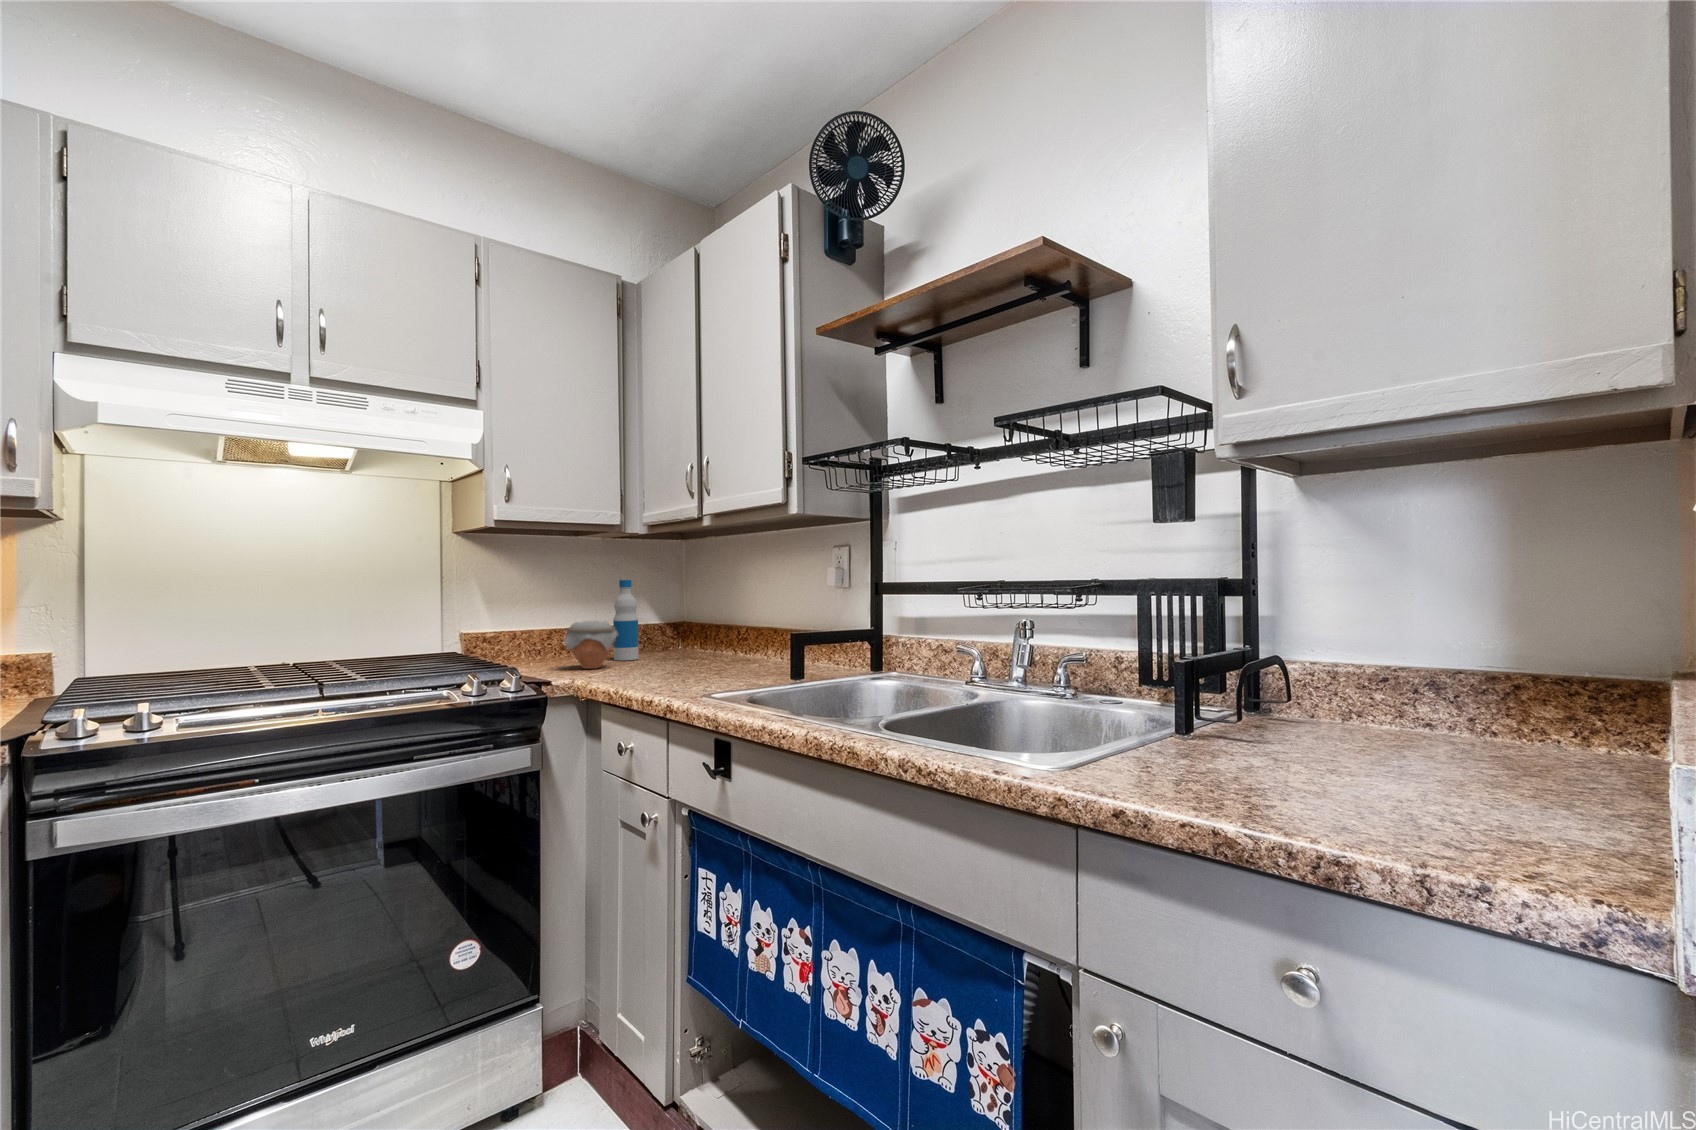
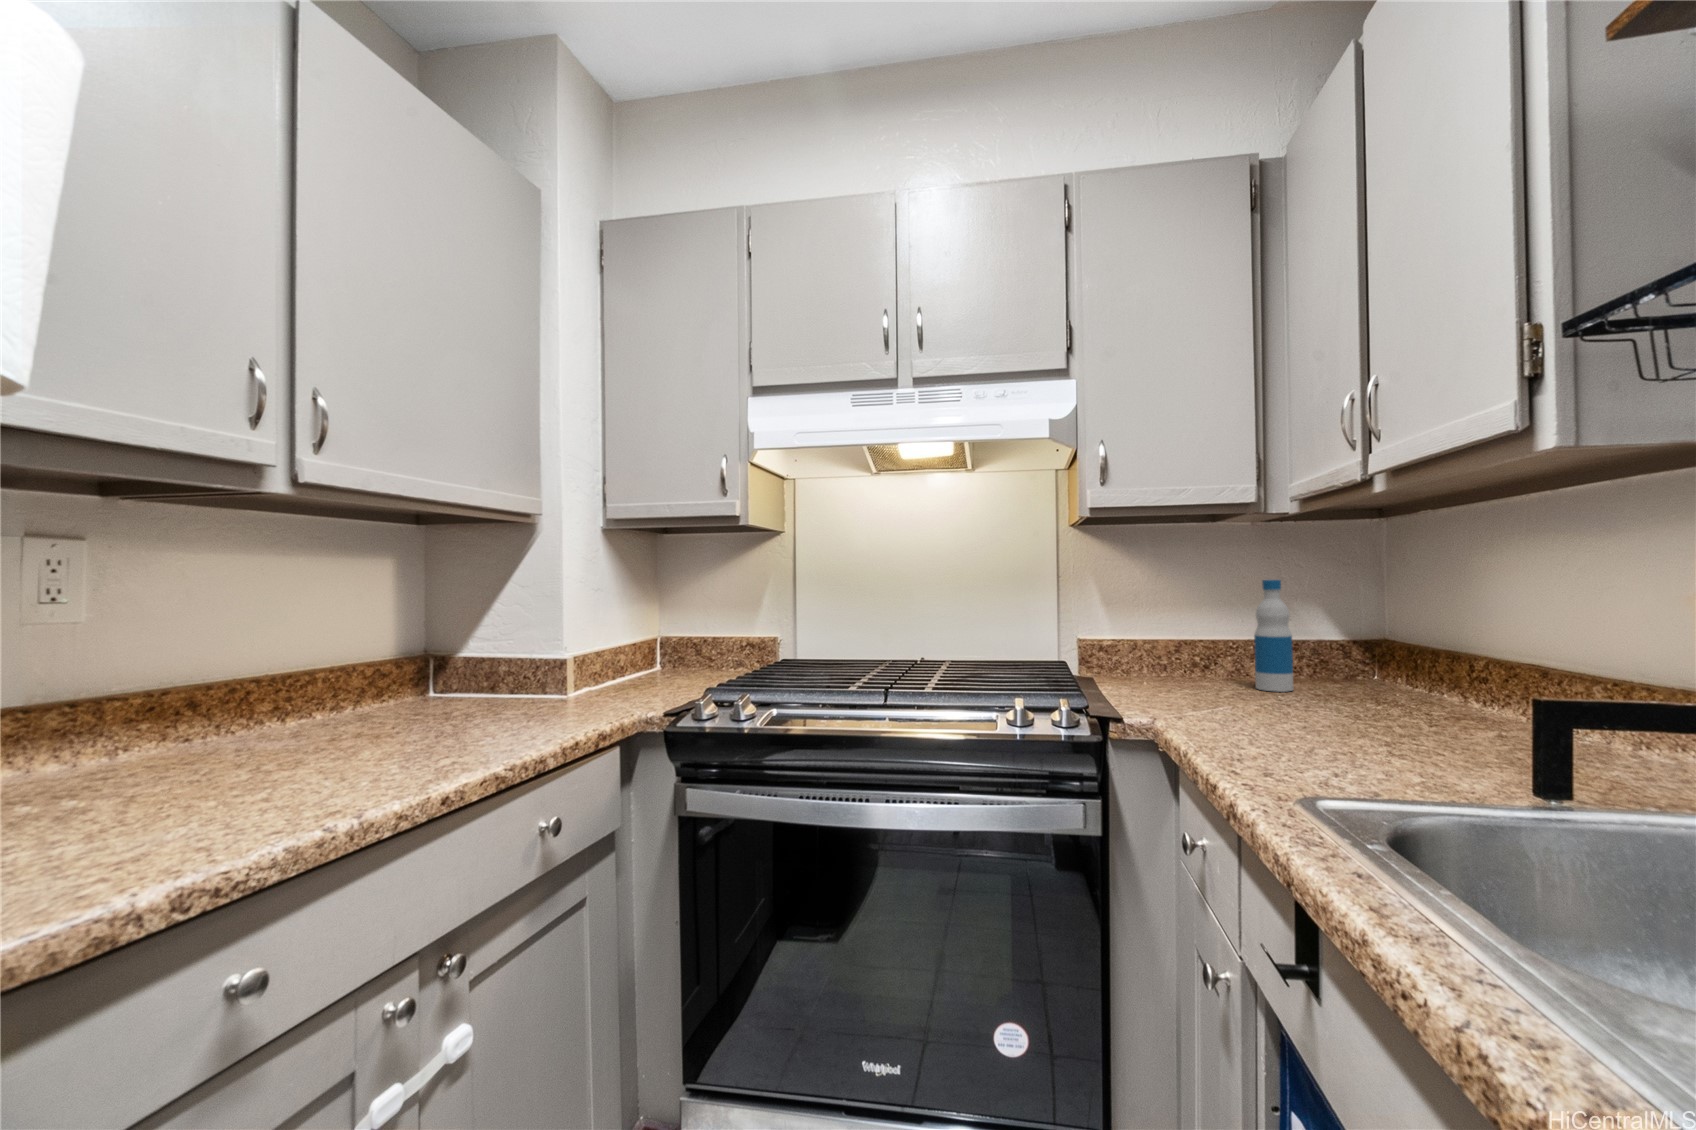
jar: present [564,621,618,669] -> none [1168,634,1248,700]

